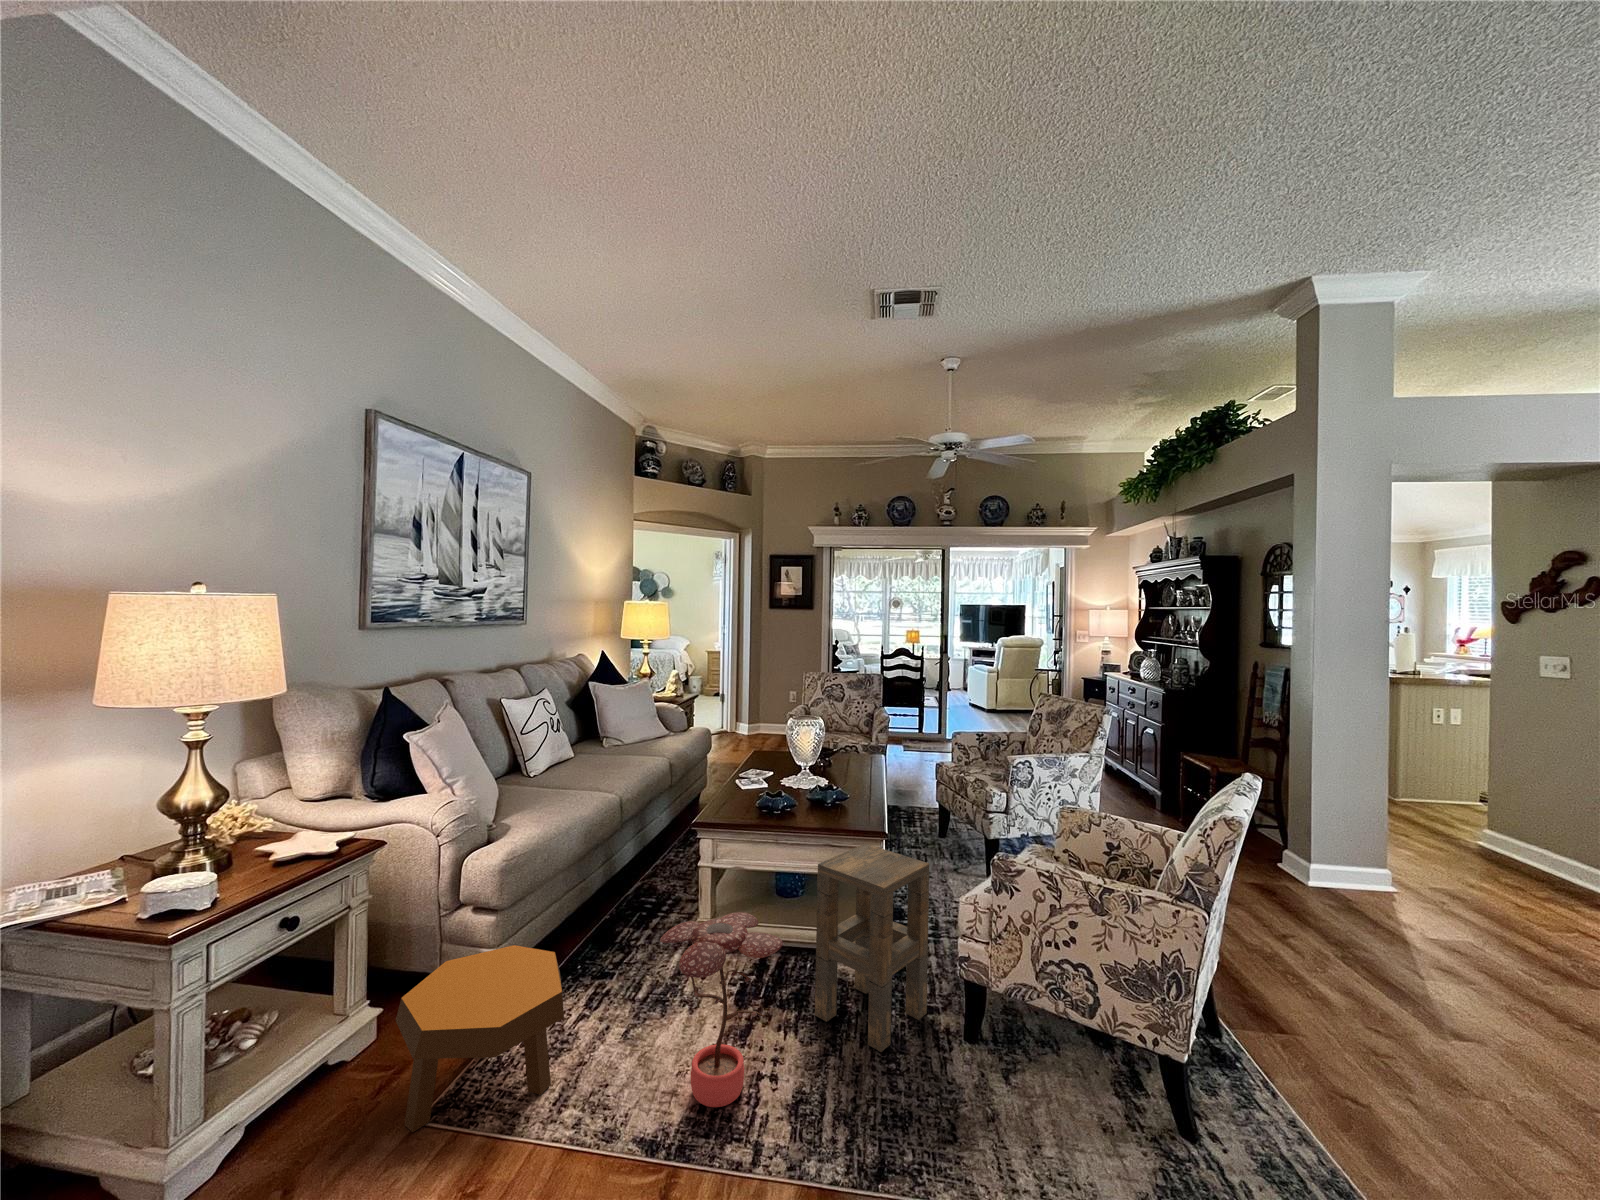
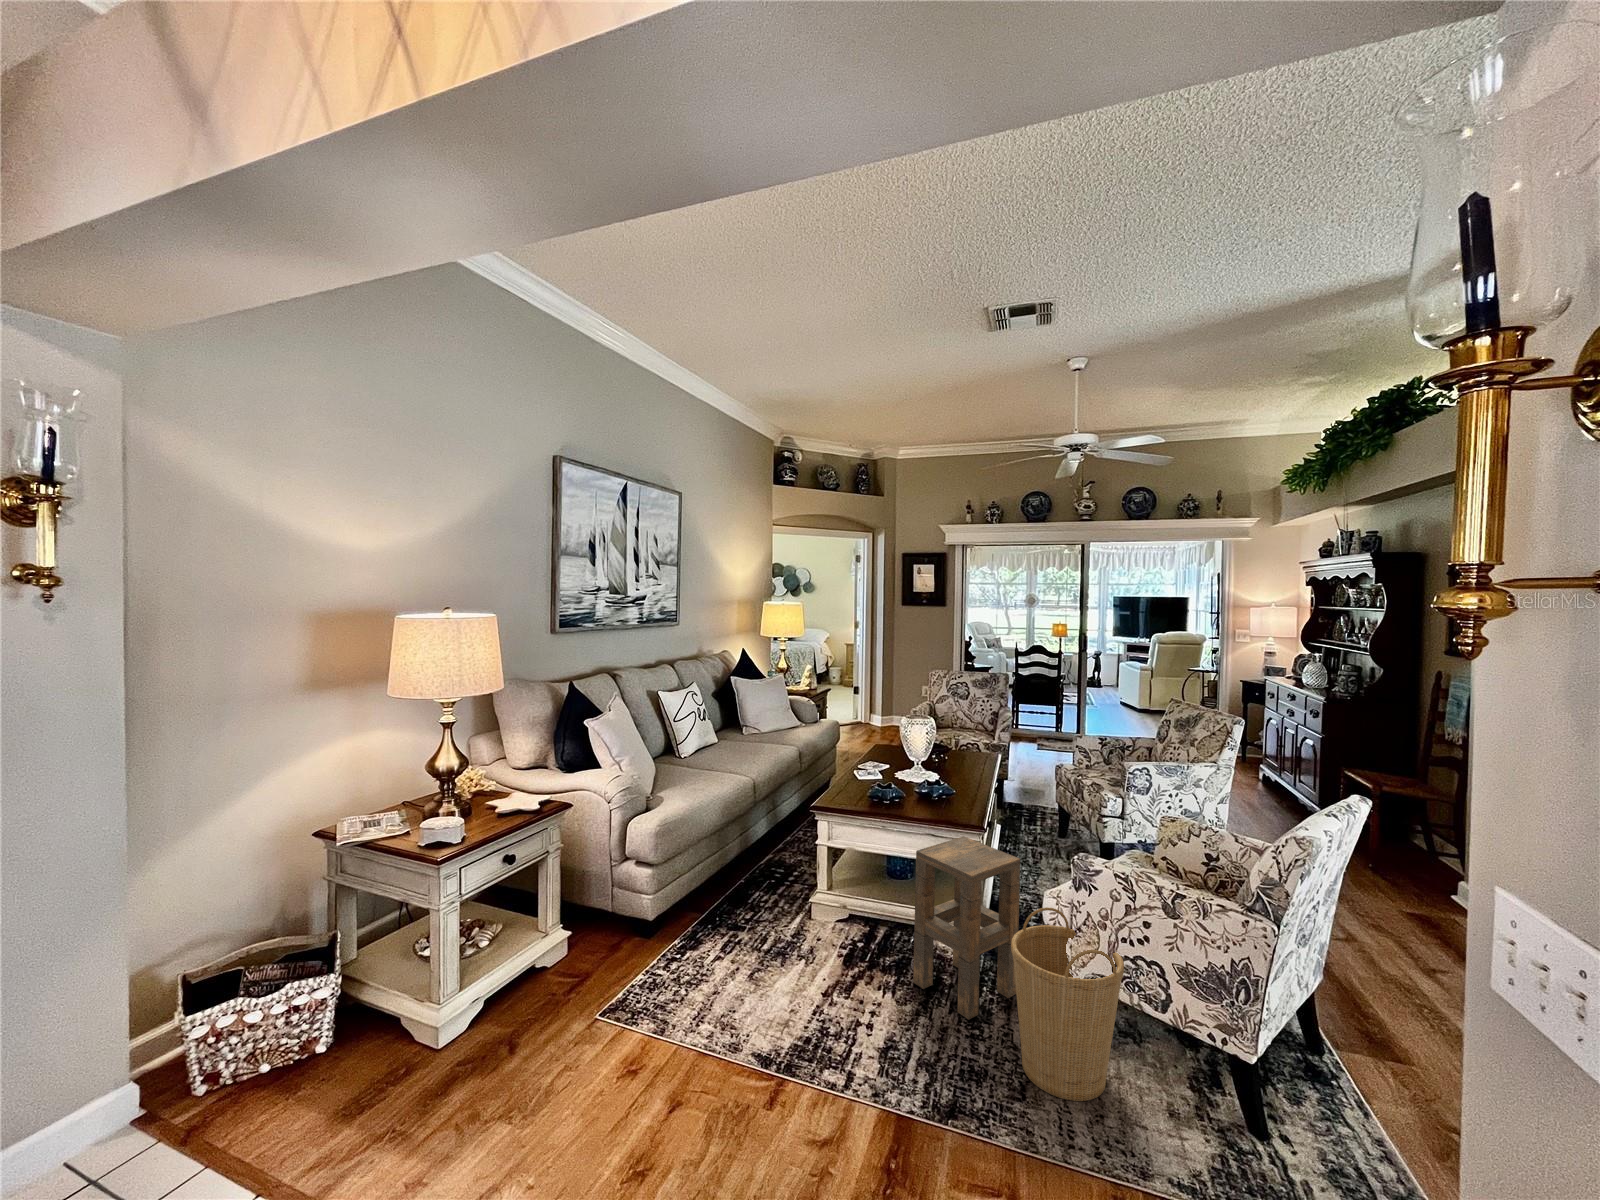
potted plant: present [660,912,783,1107] -> none [776,885,877,1042]
basket: none [933,915,1054,1134] -> present [1011,907,1124,1101]
footstool: present [396,945,564,1132] -> none [580,895,702,1024]

